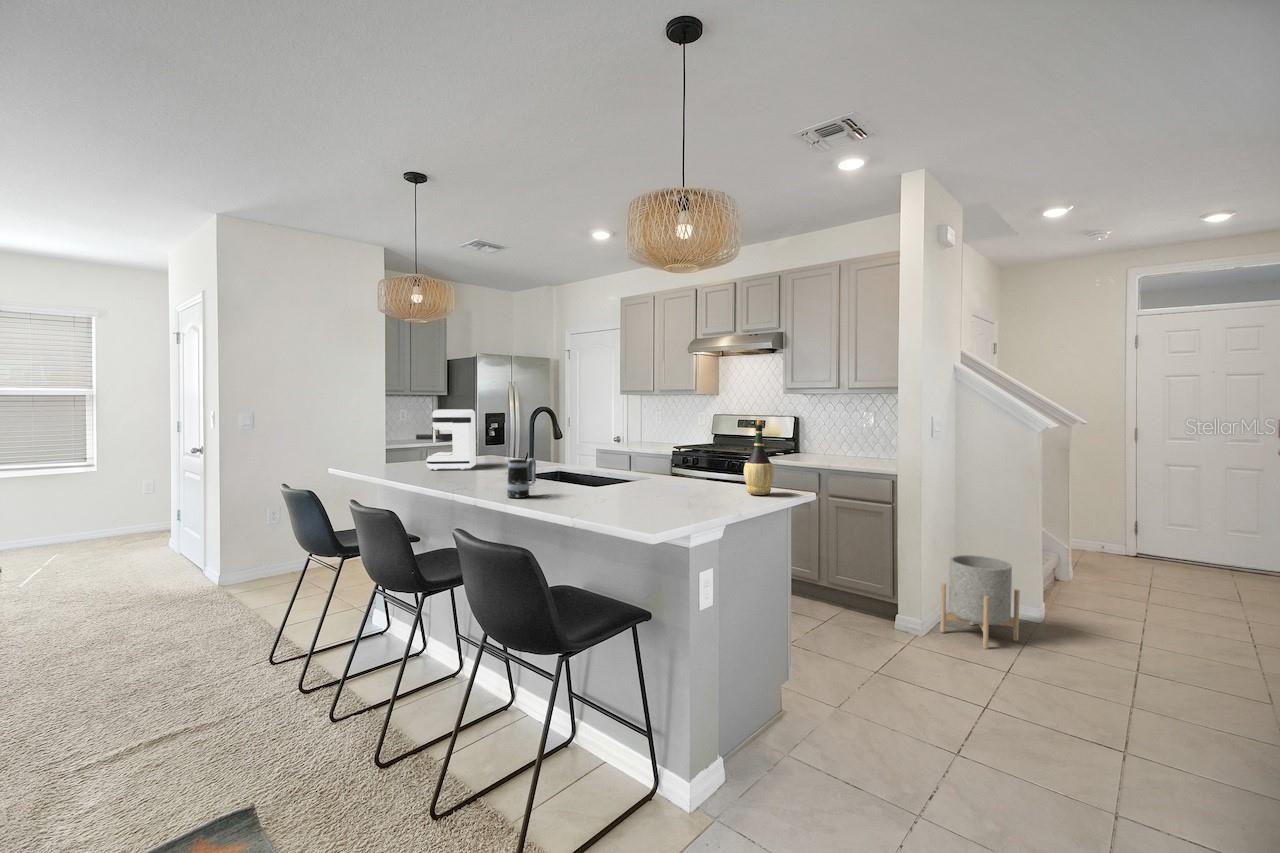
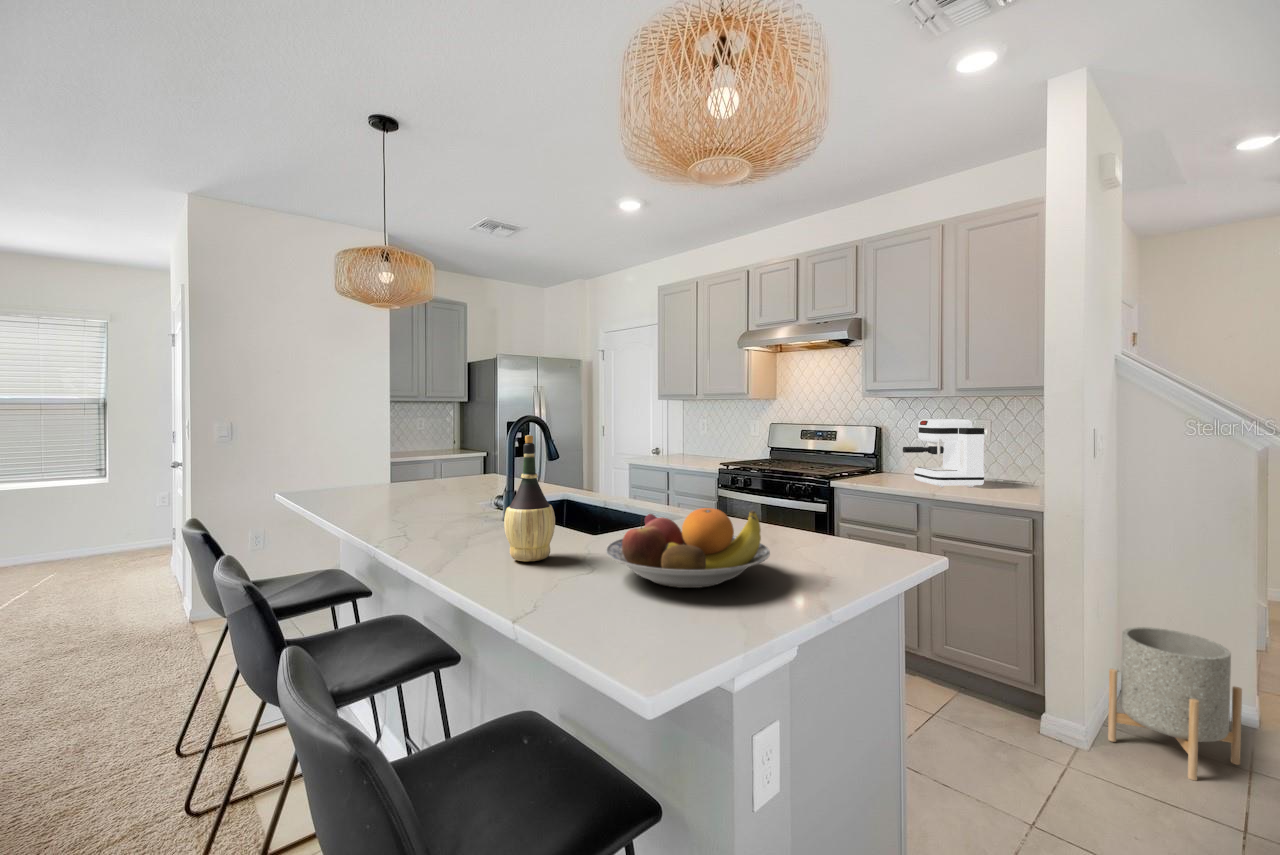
coffee maker: present [416,409,476,470] -> present [903,419,984,487]
wine bottle: present [744,420,774,495] -> present [504,435,555,561]
mug: present [507,458,536,498] -> none [442,491,491,556]
fruit bowl: none [617,464,711,507] -> present [605,508,770,588]

